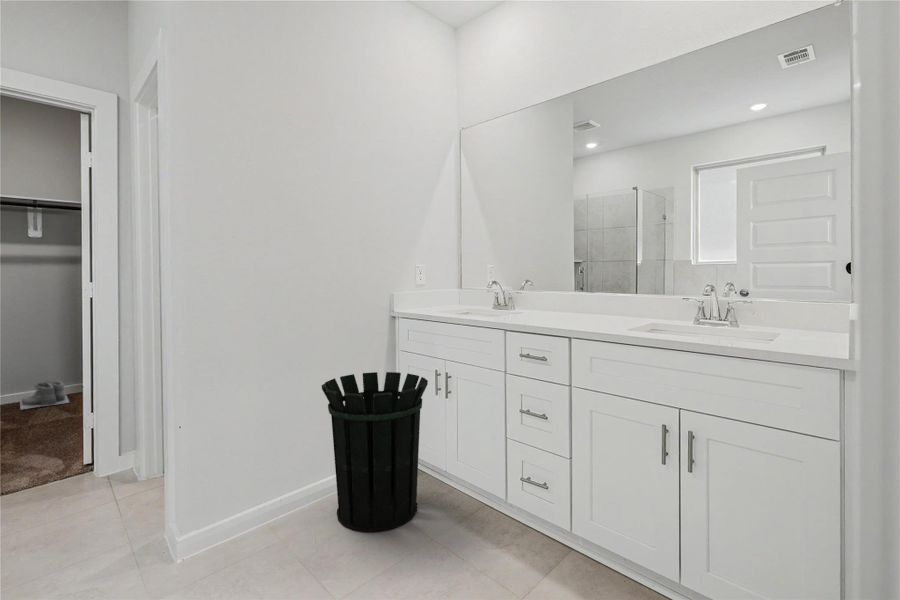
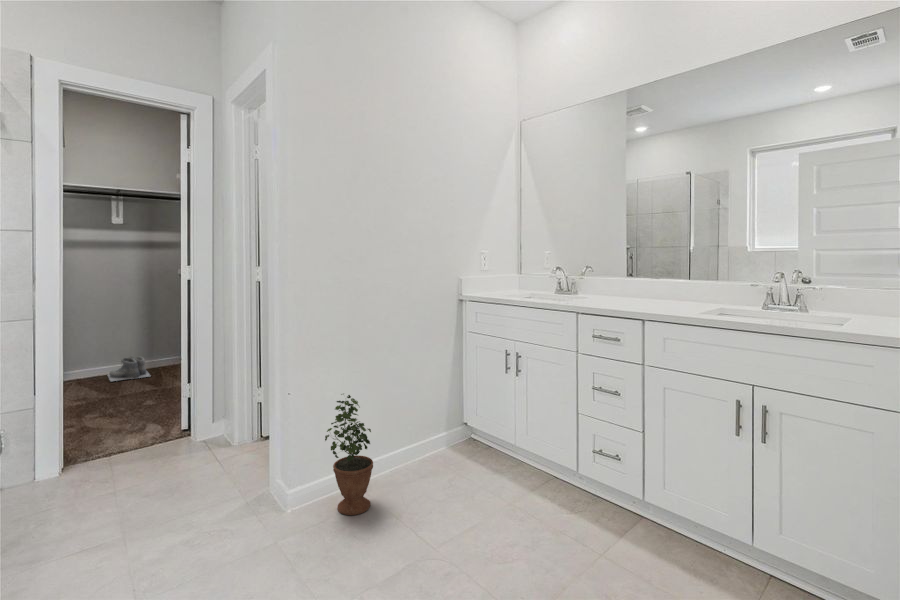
waste bin: present [322,372,428,531] -> none [404,351,501,494]
potted plant: none [221,423,280,562] -> present [325,394,373,515]

